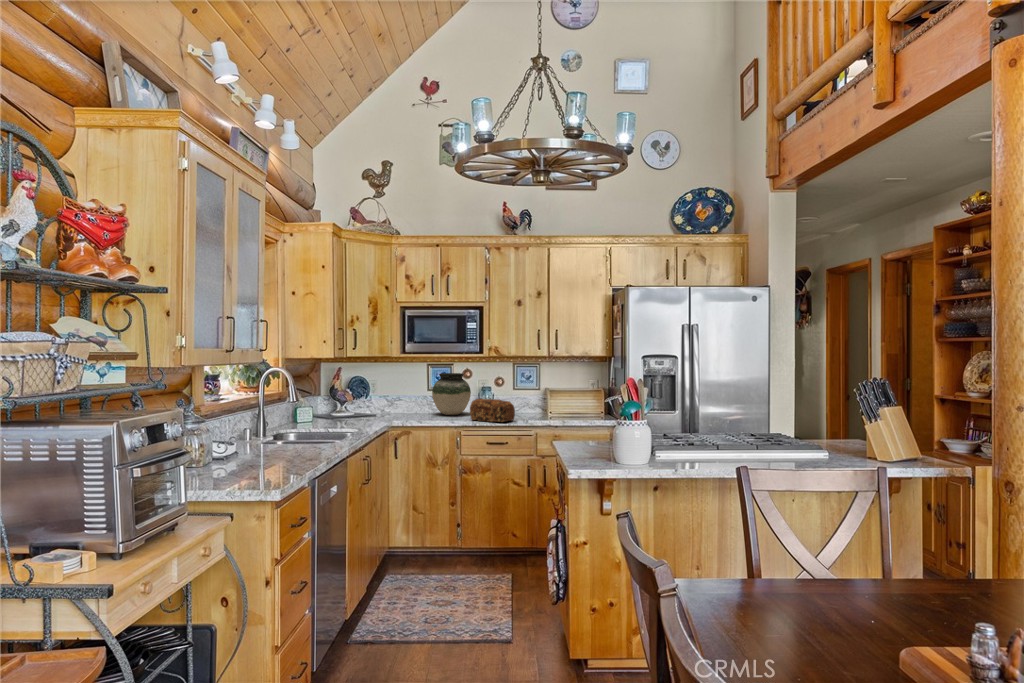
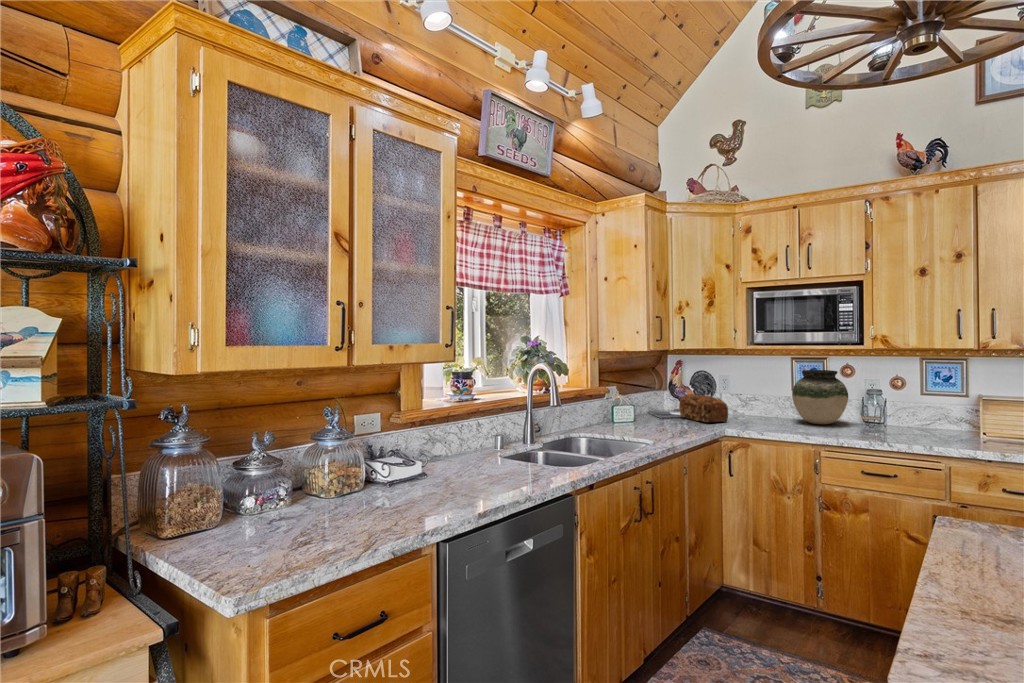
bread loaf: present [470,399,515,422] -> present [679,394,728,422]

